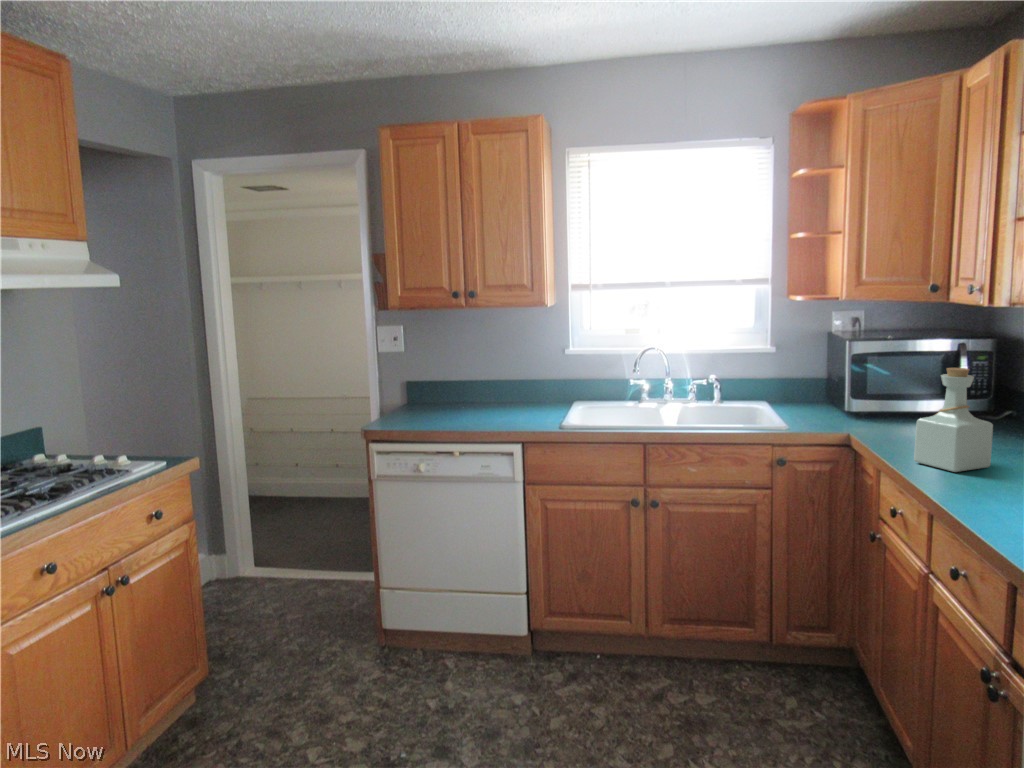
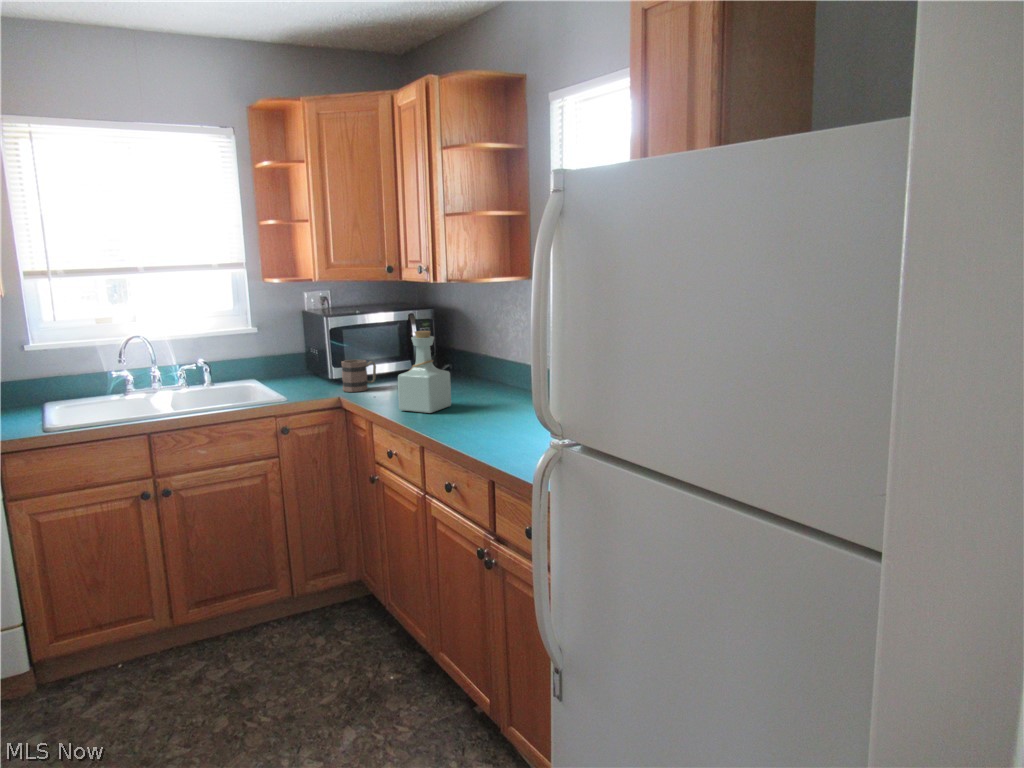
mug: none [856,393,902,431] -> present [341,360,376,392]

